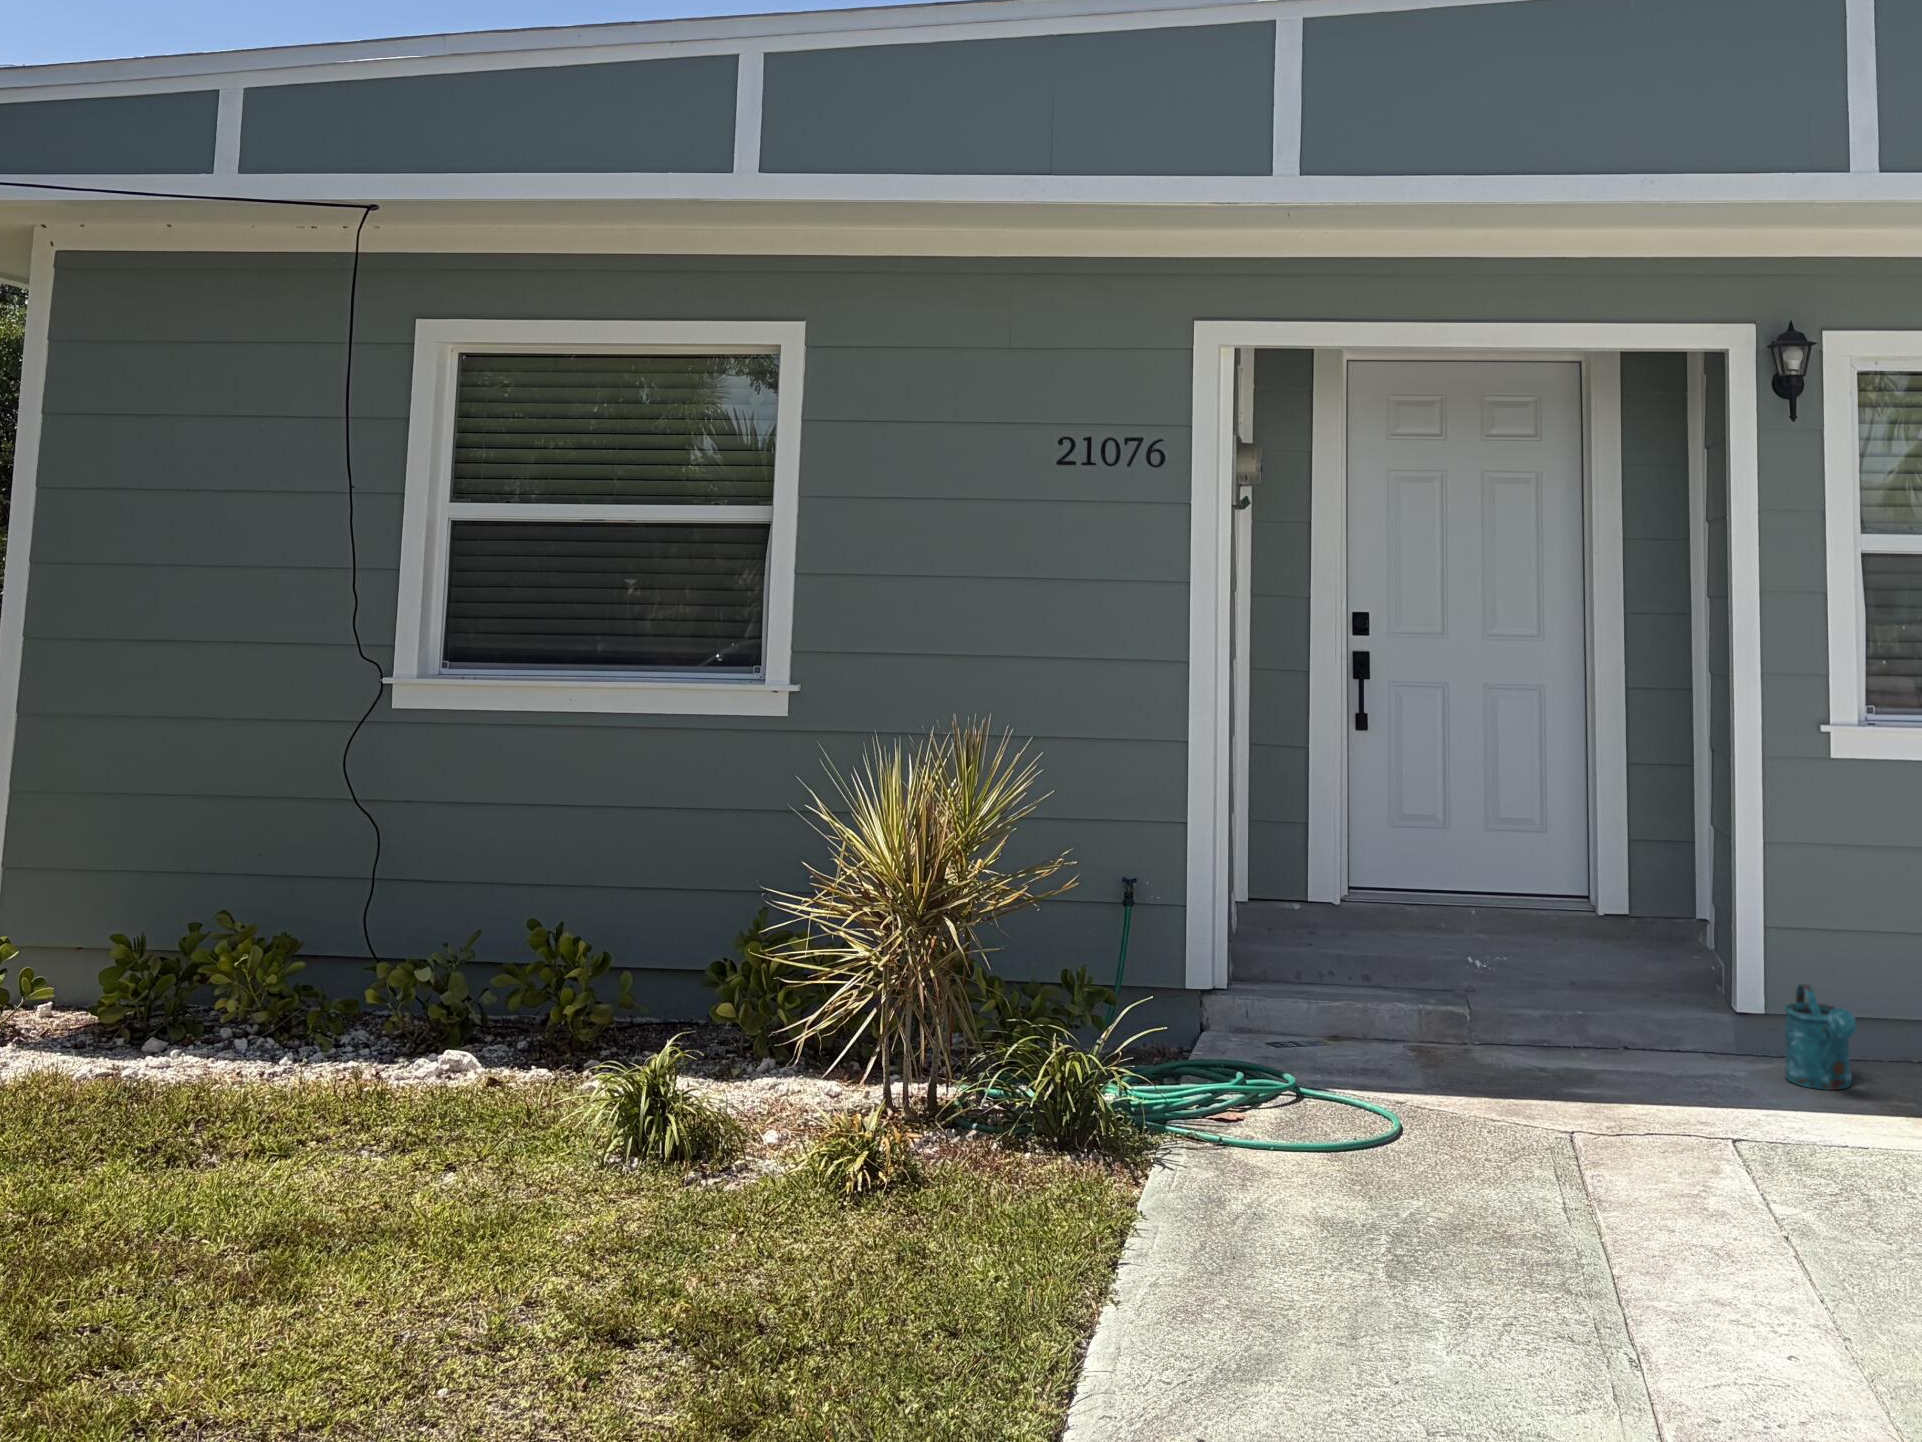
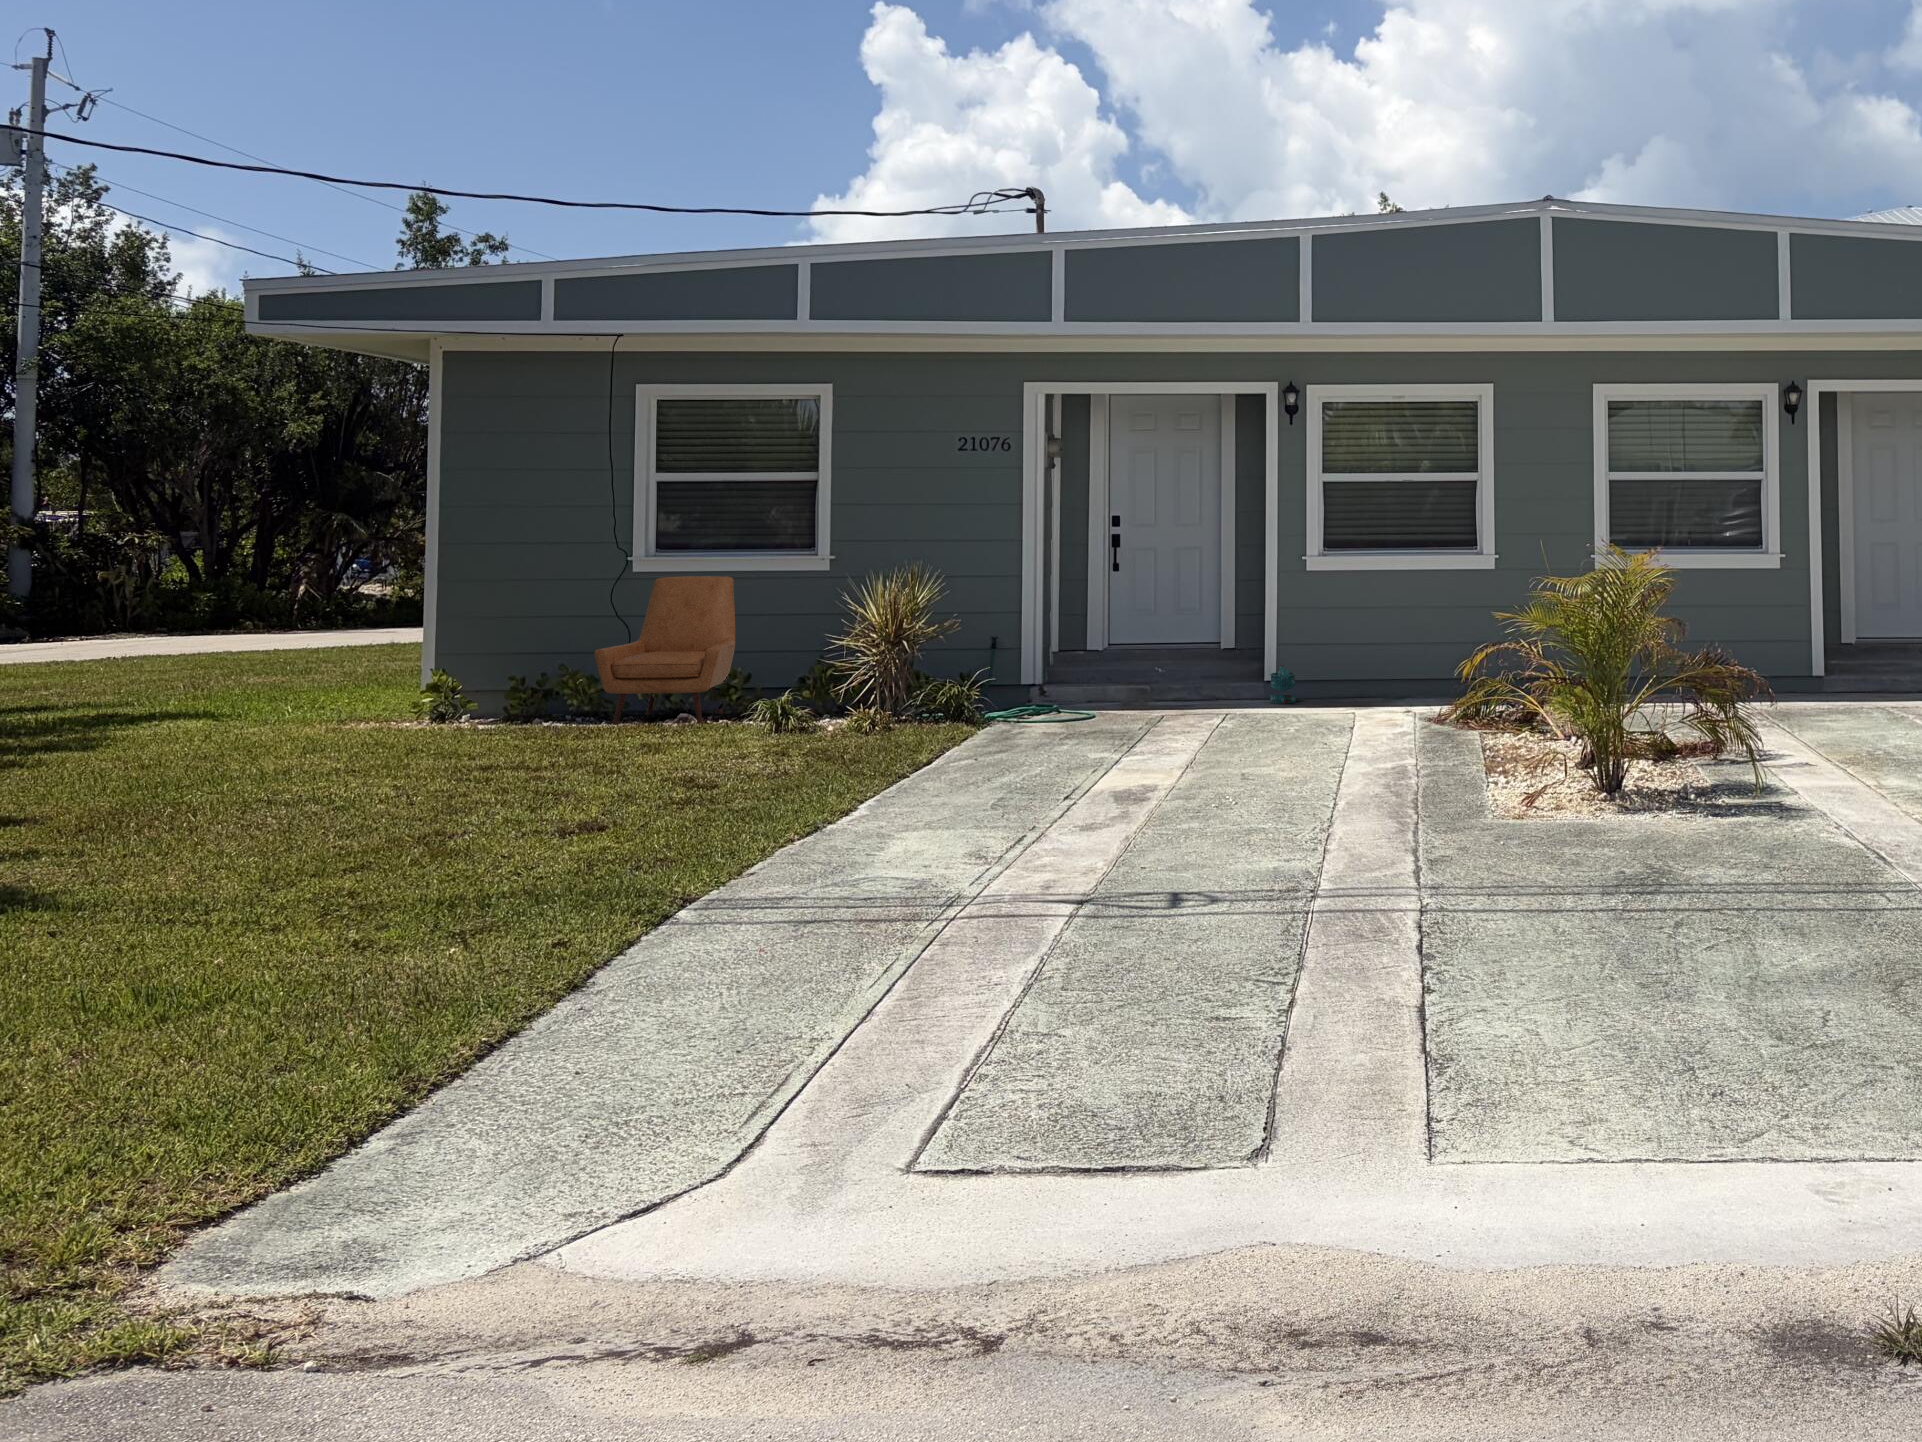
chair: none [252,729,587,1101] -> present [594,576,735,725]

